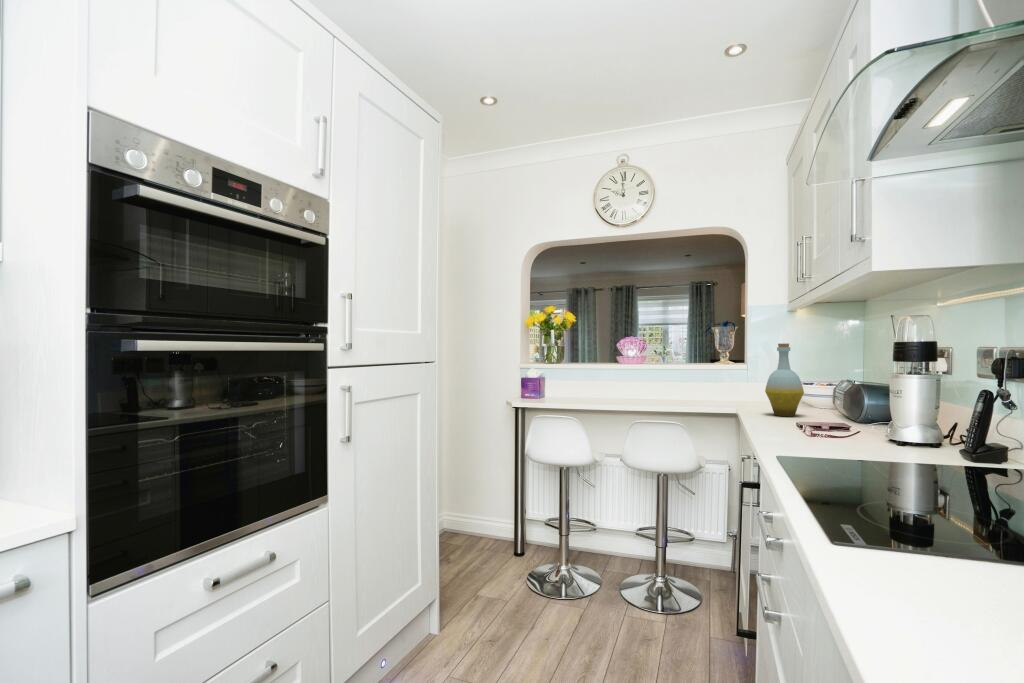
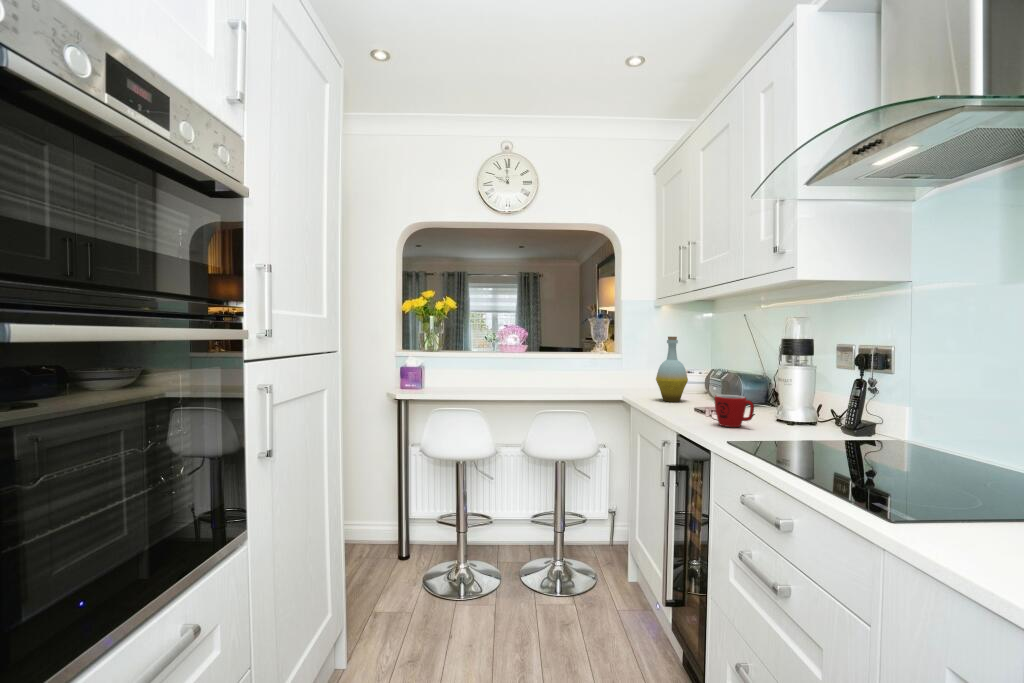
mug: none [792,405,834,442] -> present [715,395,754,427]

